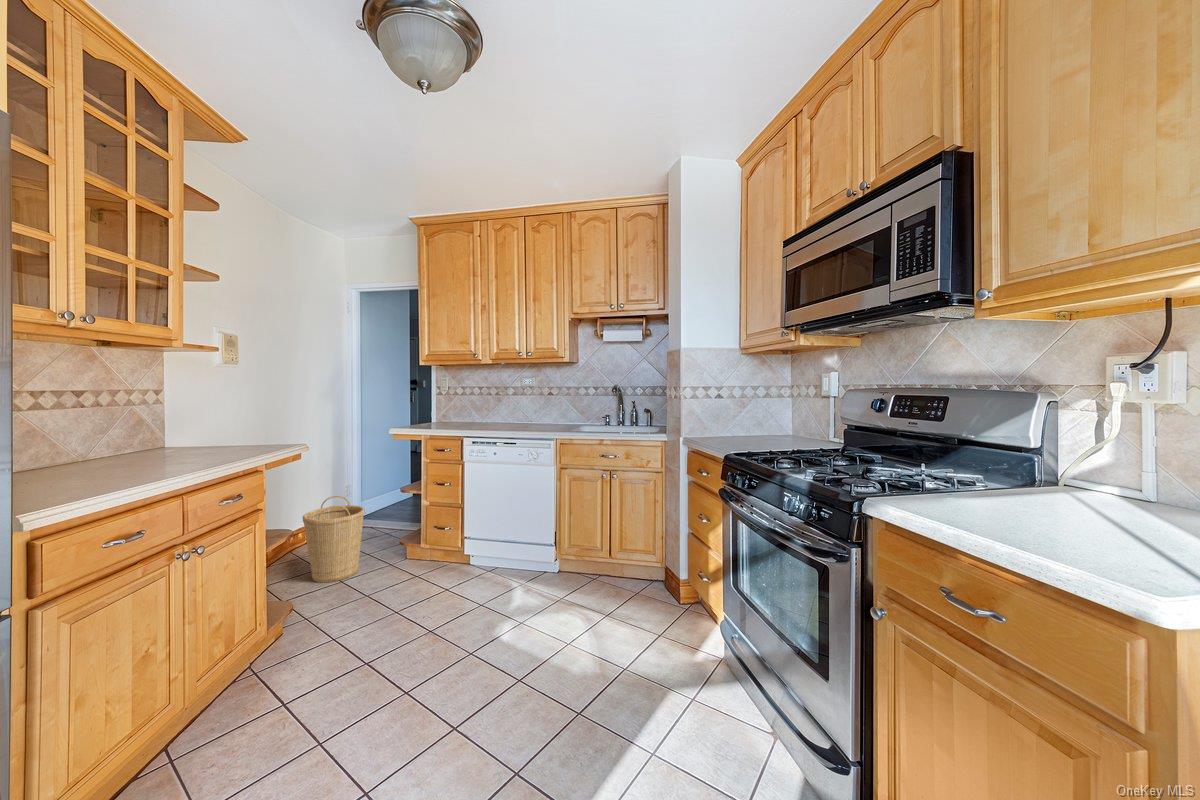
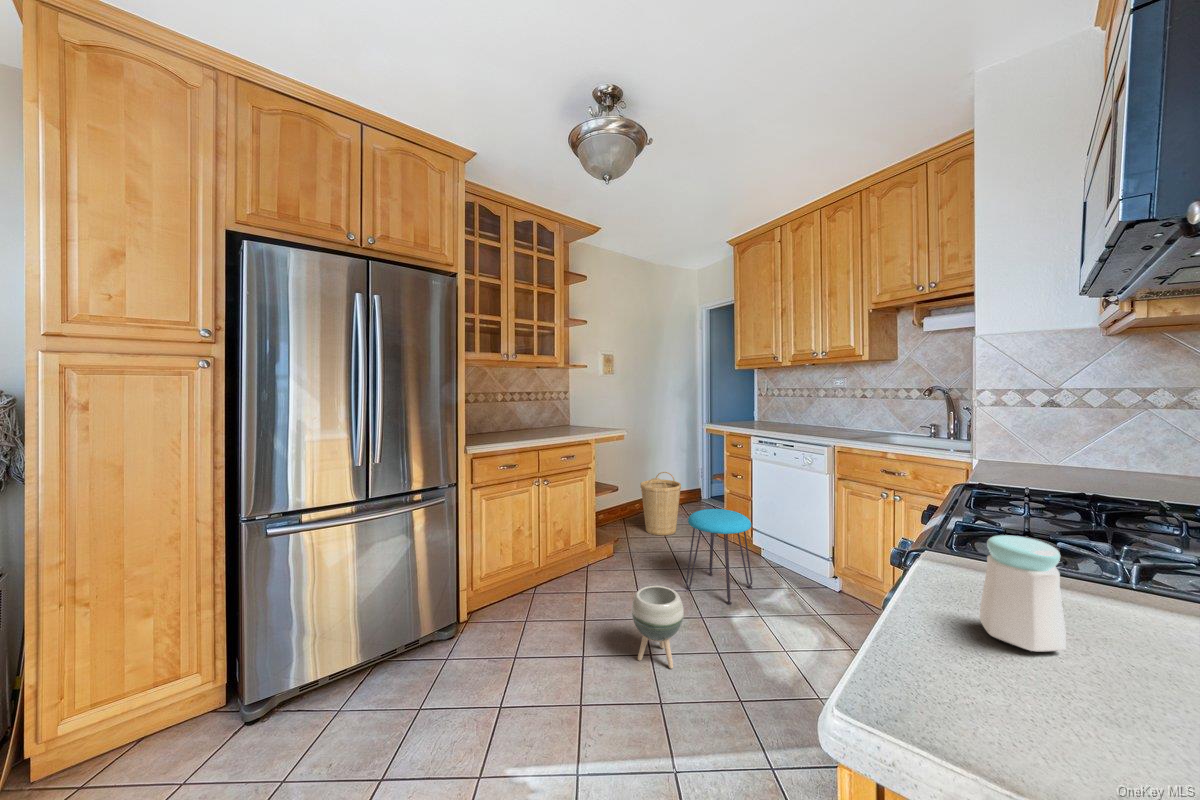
salt shaker: none [972,464,1022,531] -> present [979,535,1066,651]
stool: none [424,522,497,630] -> present [686,509,752,604]
planter: none [430,630,499,743] -> present [632,586,684,669]

